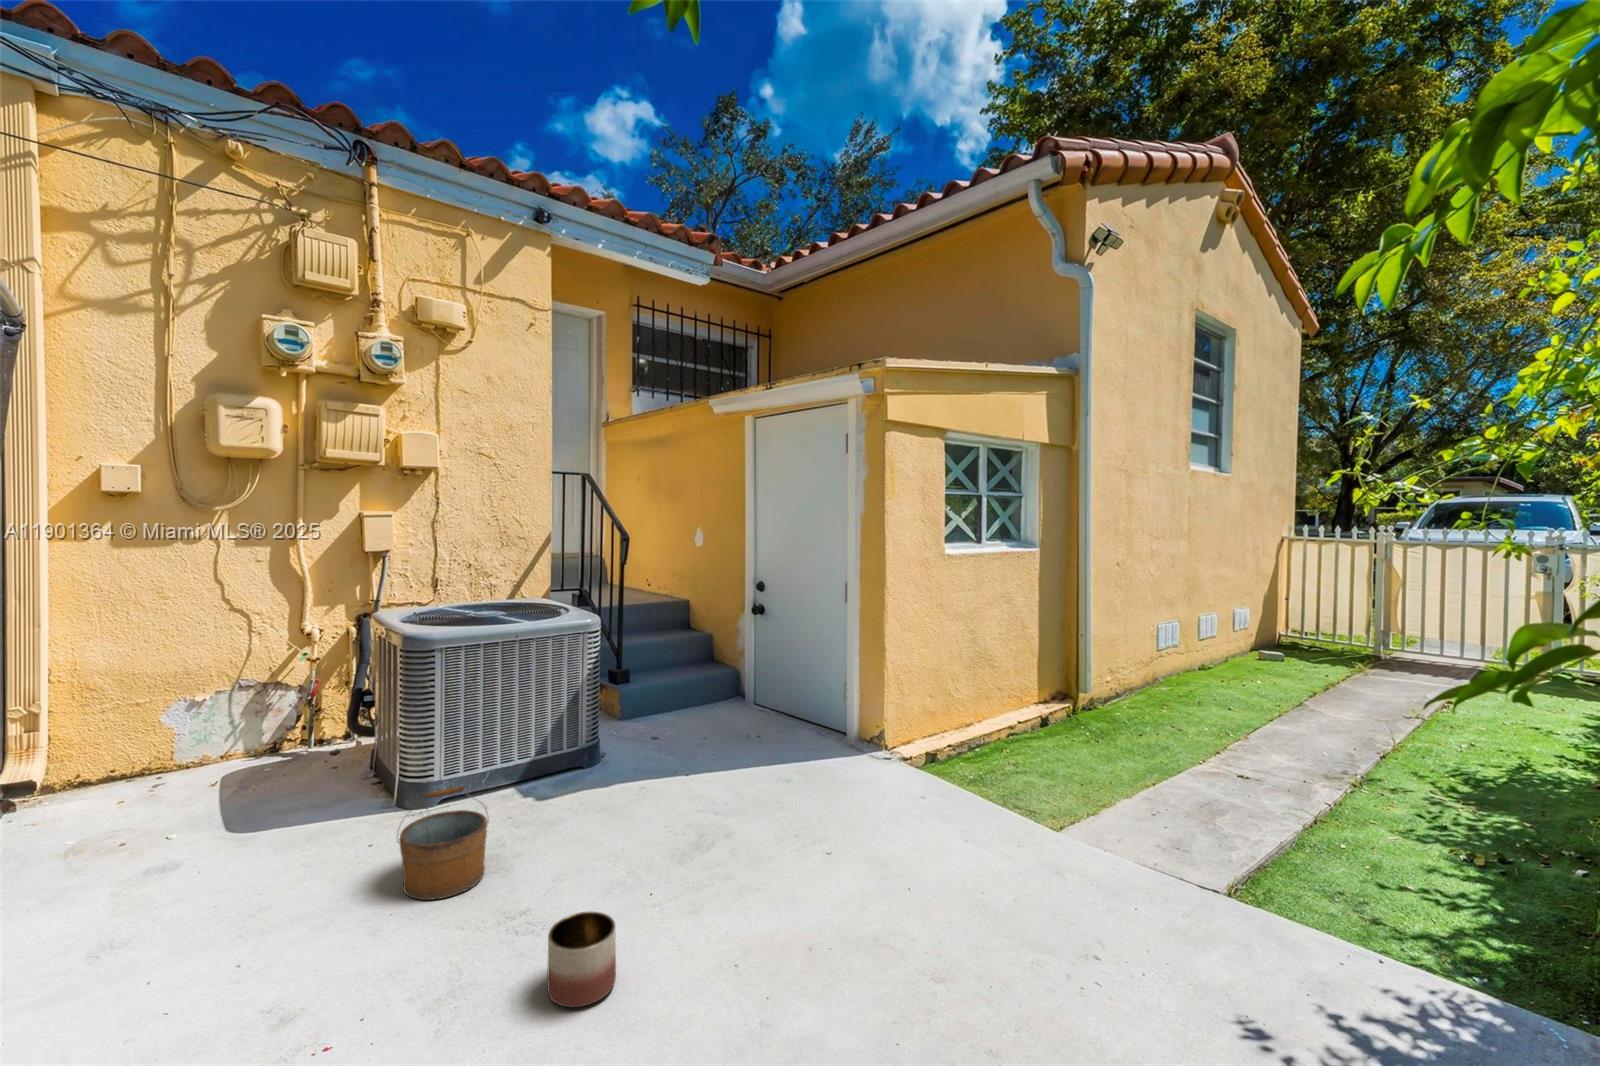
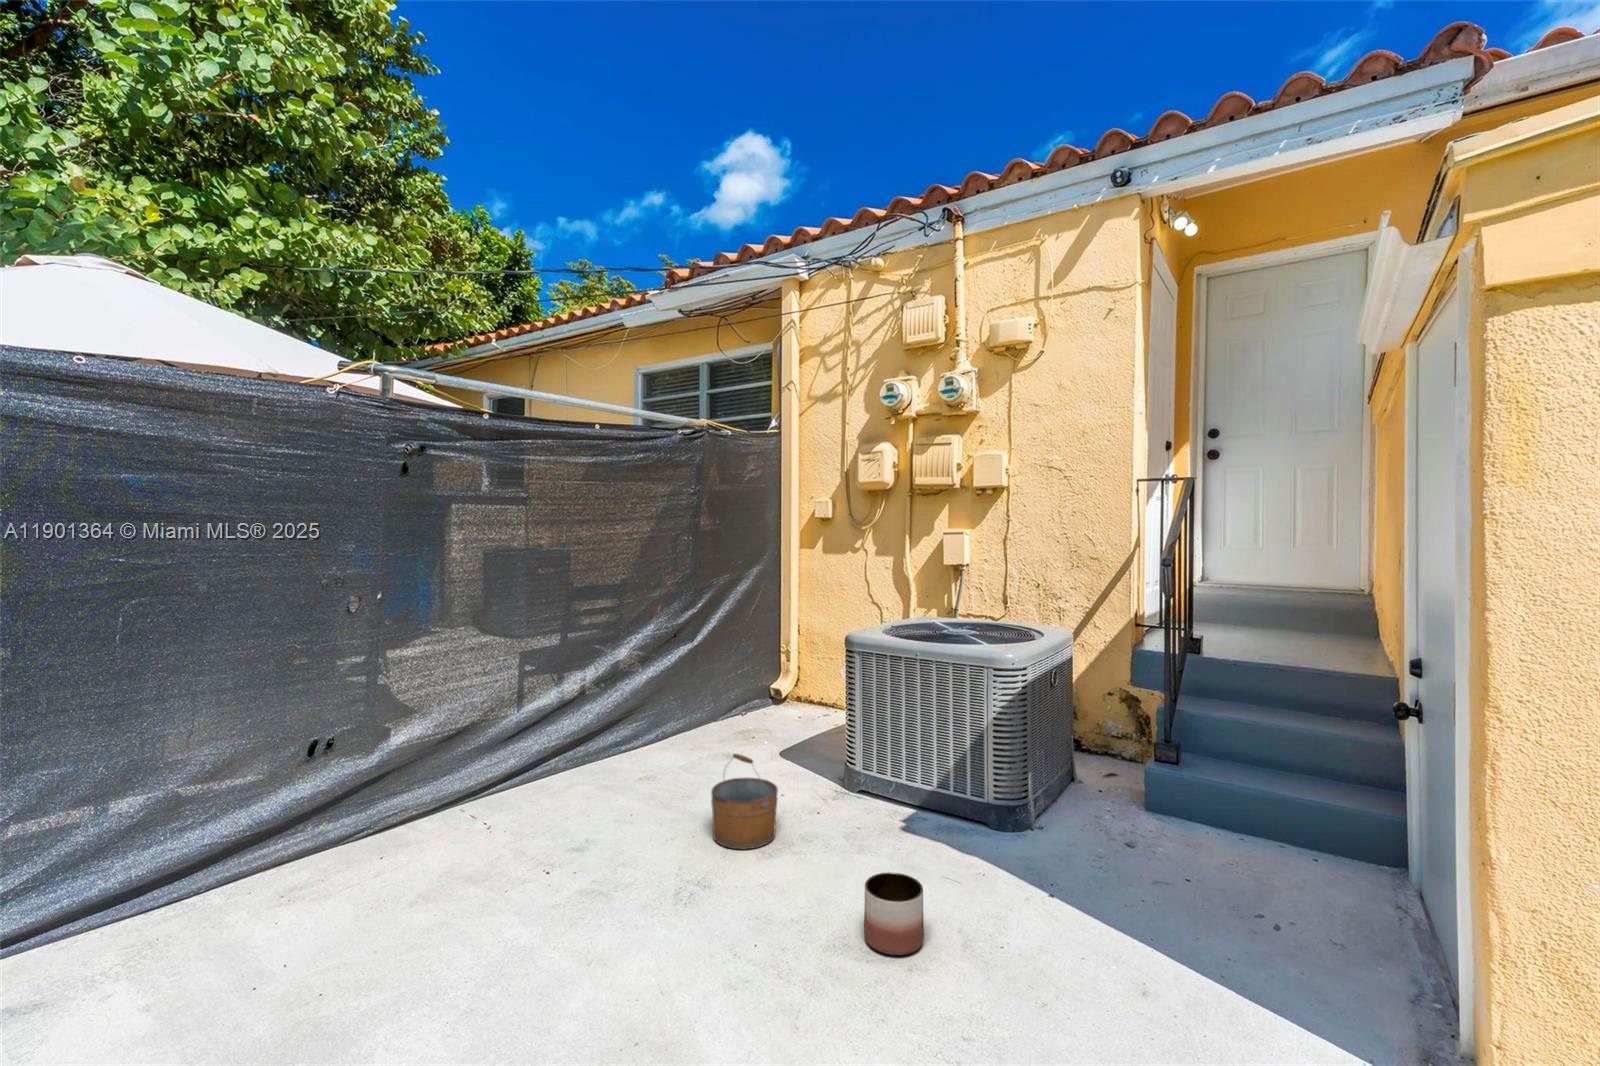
planter: present [547,912,616,1007] -> present [864,873,924,955]

